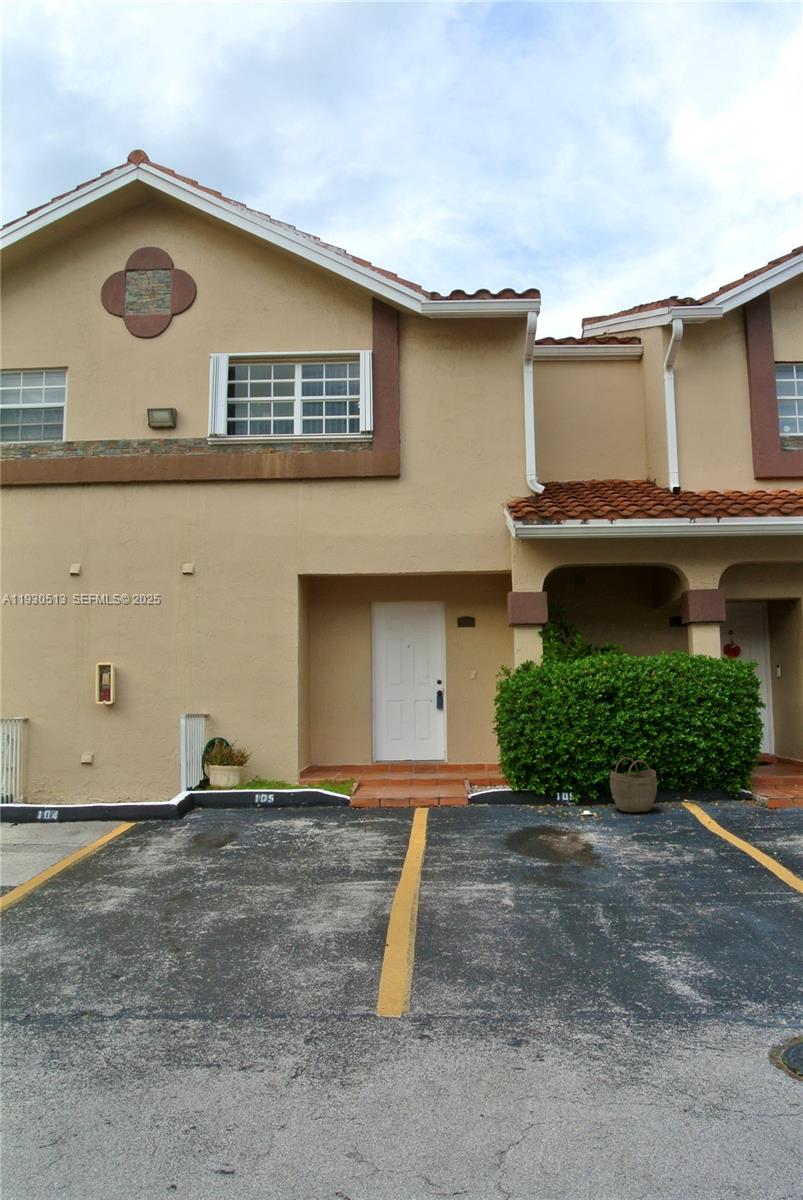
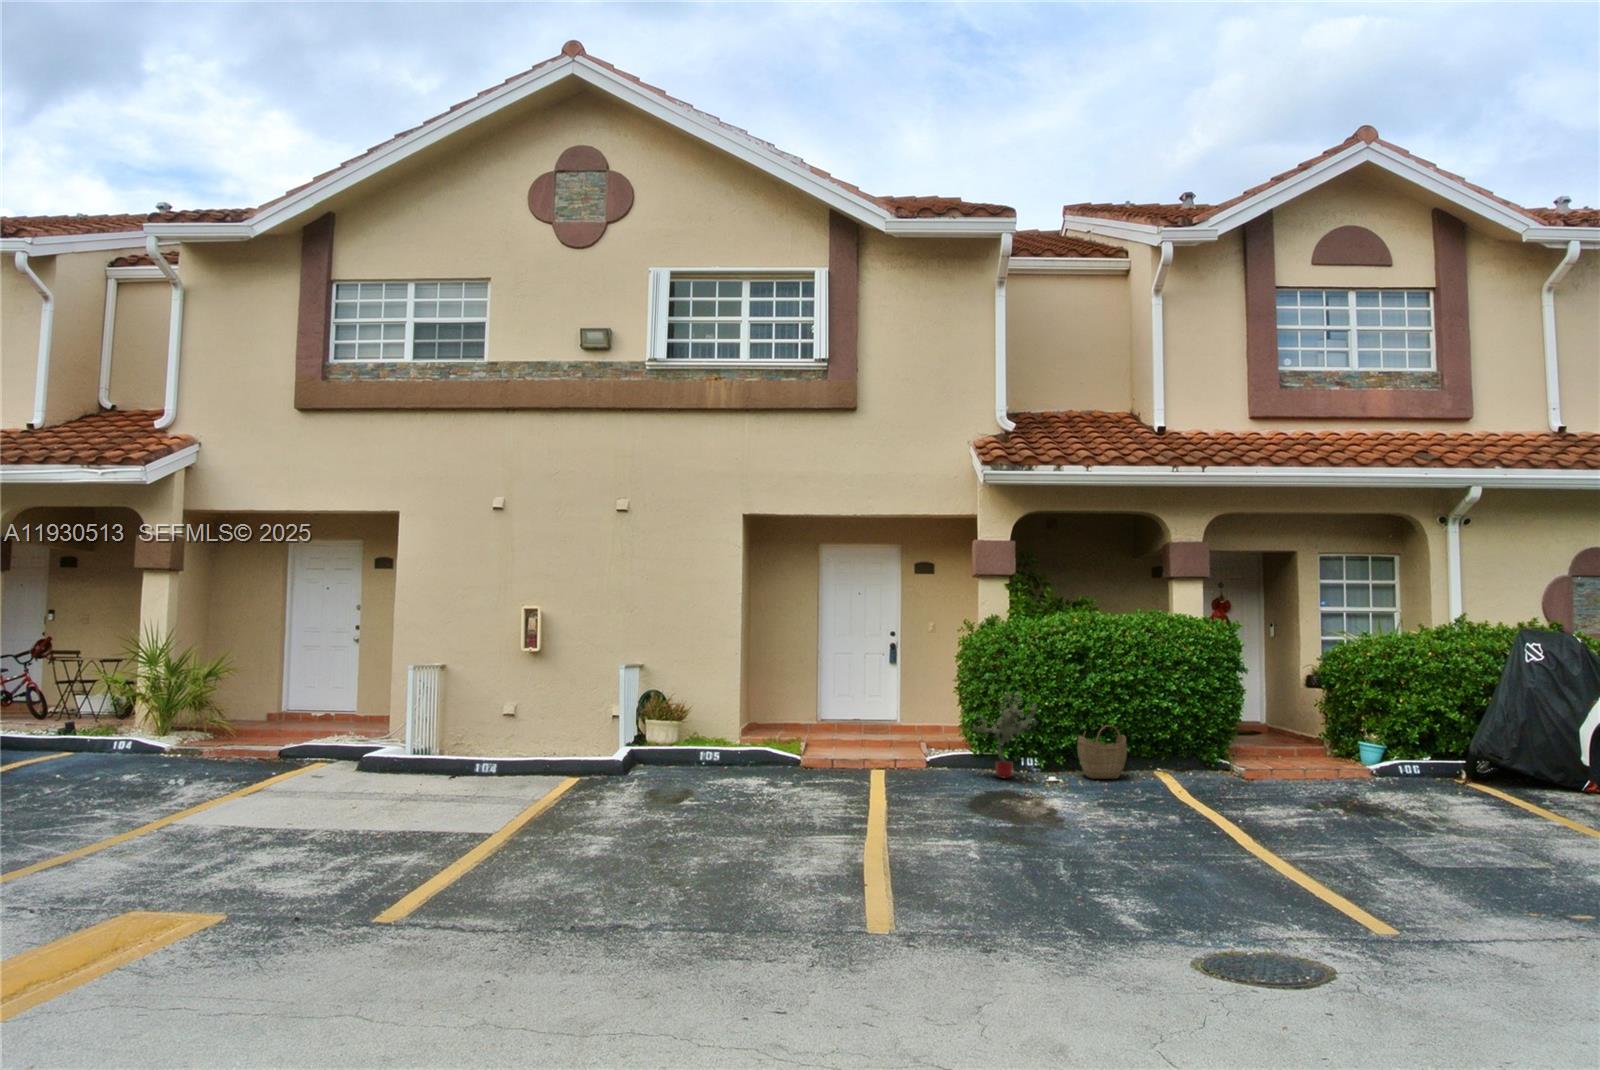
potted tree: none [508,730,573,814] -> present [972,692,1037,778]

